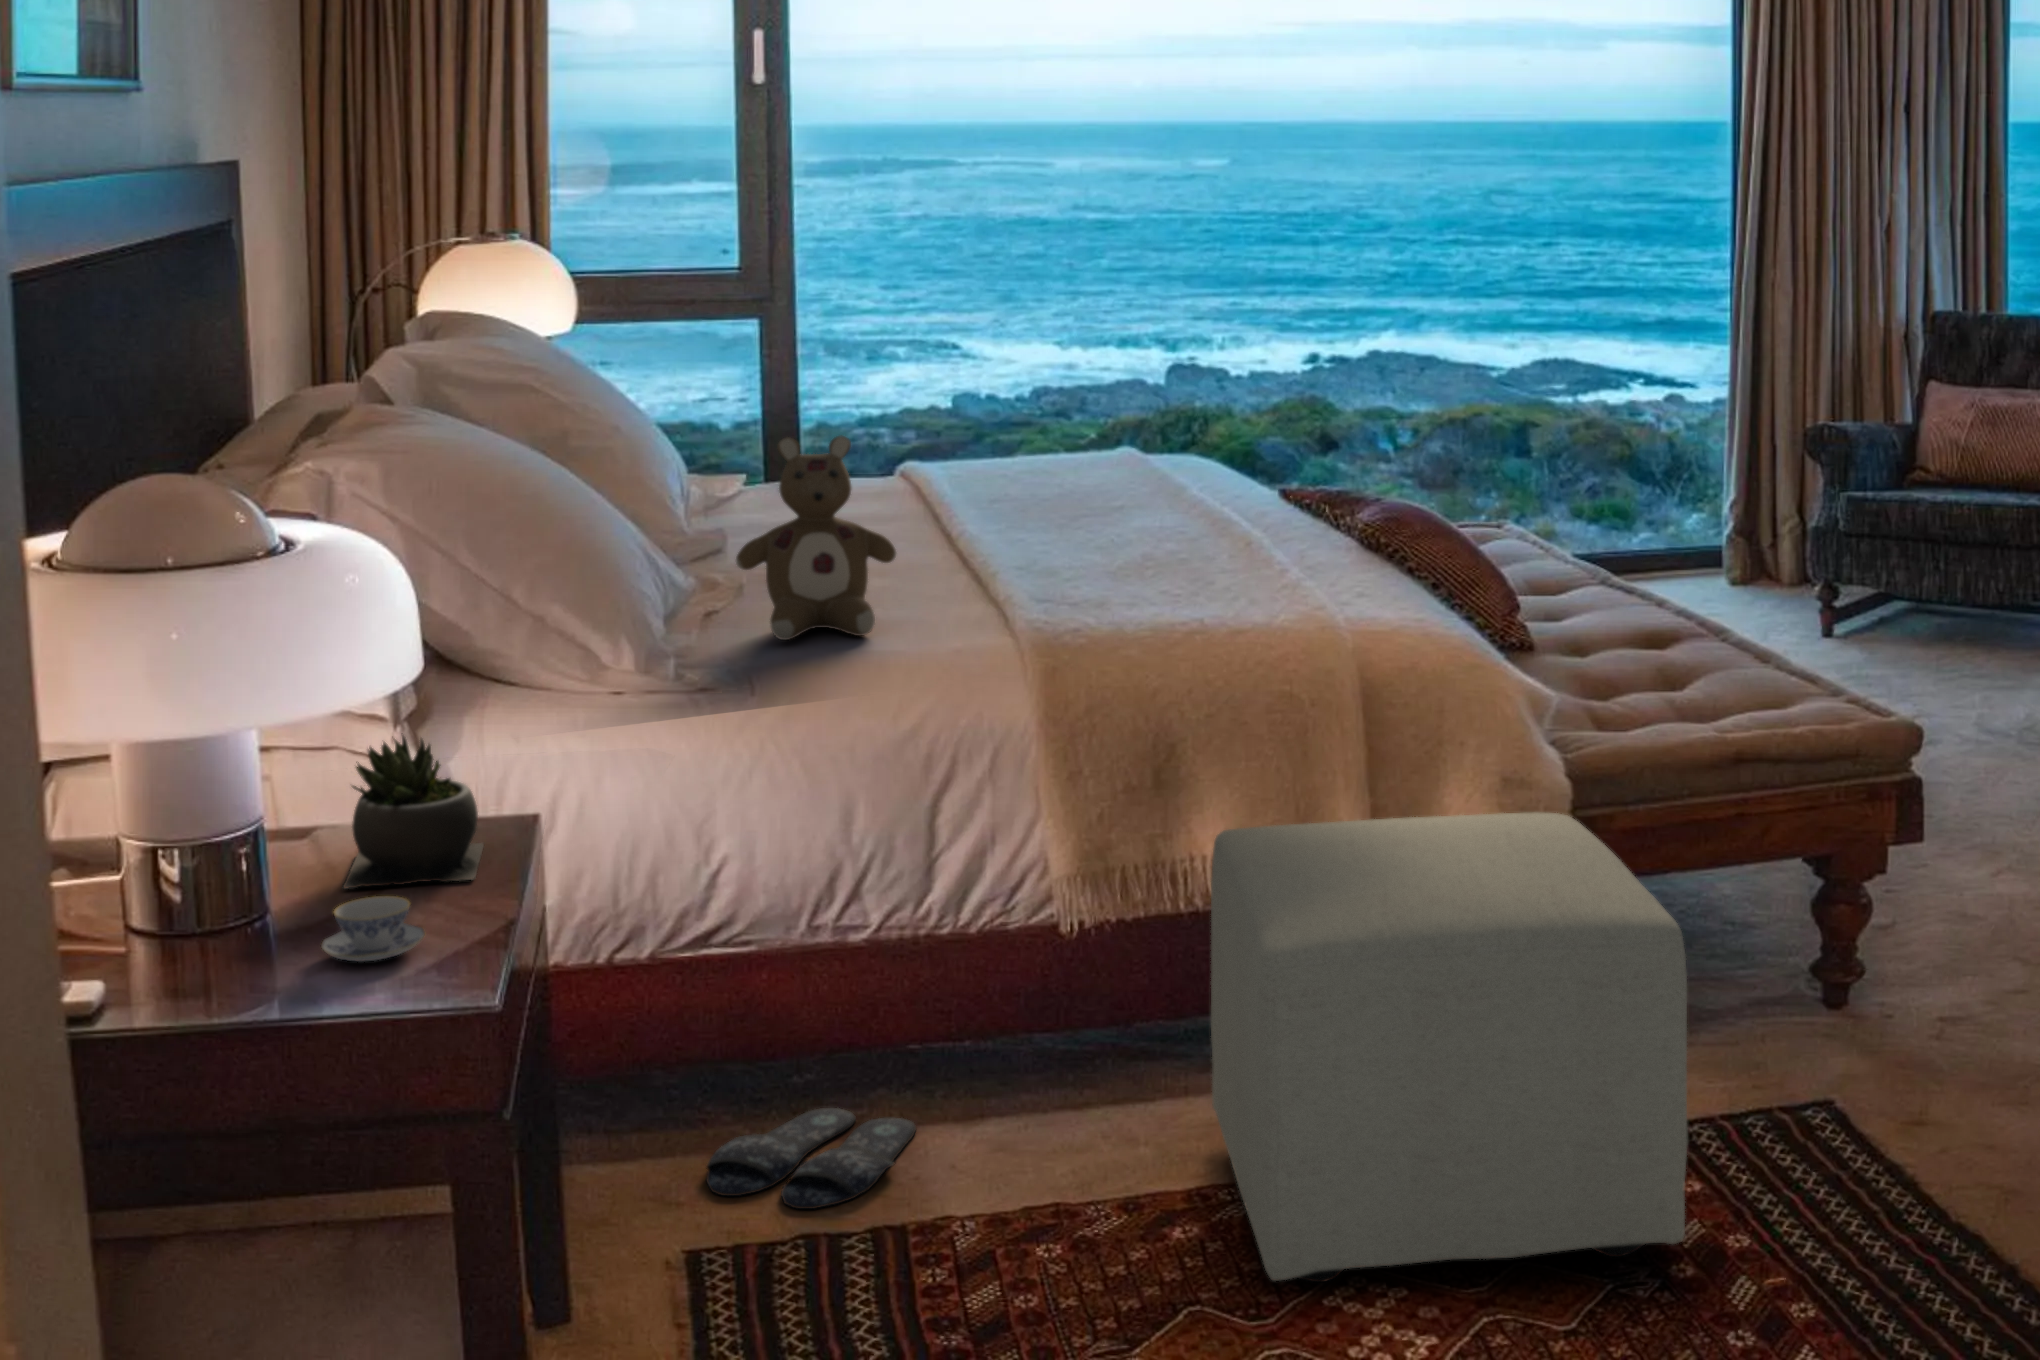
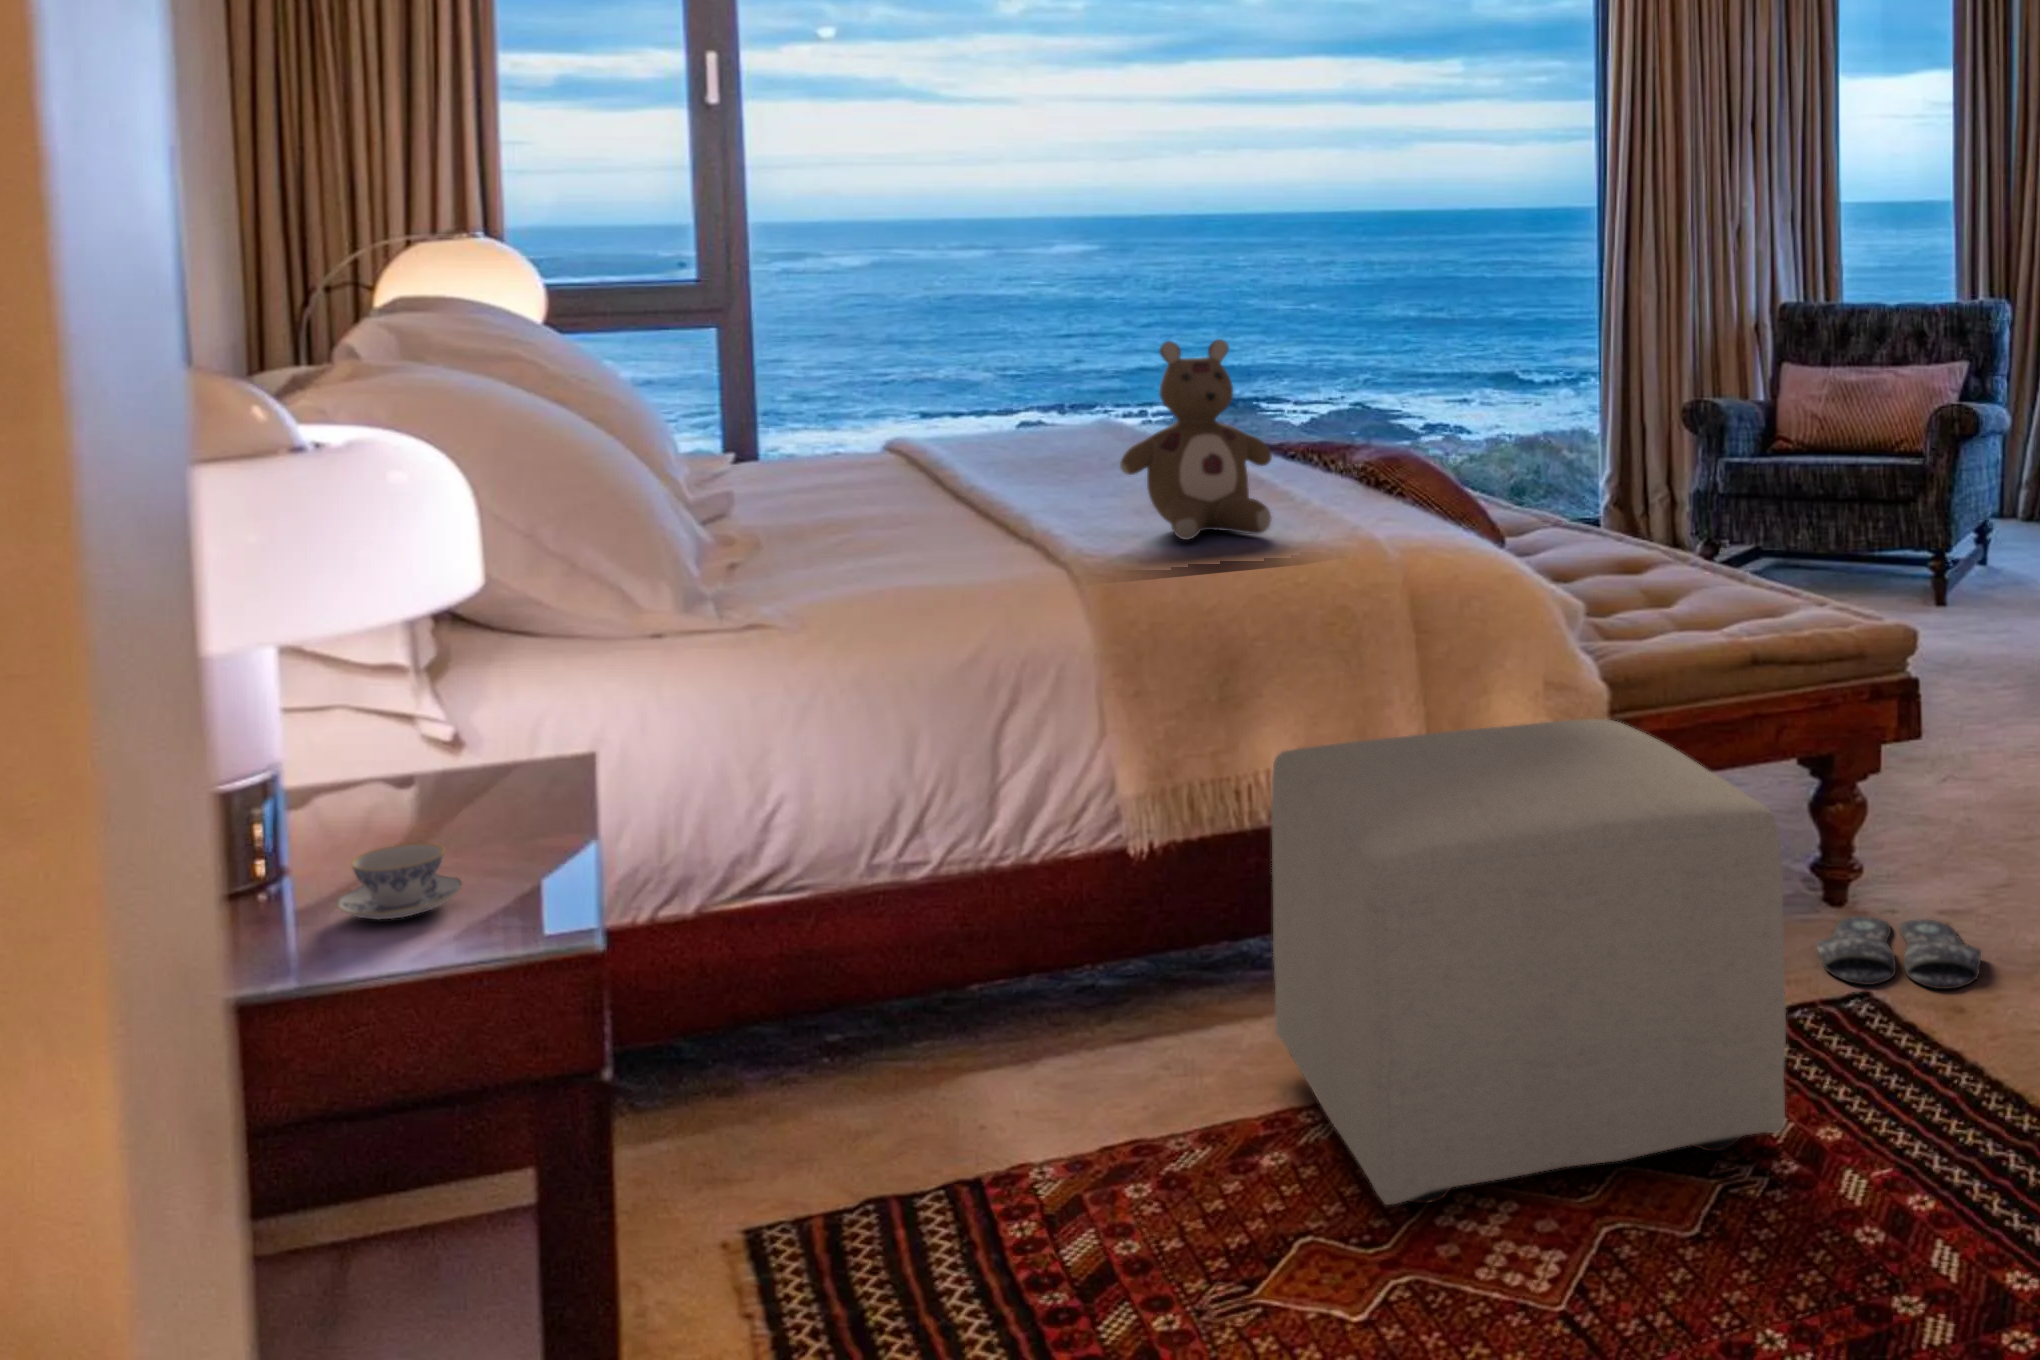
stuffed bear: present [736,436,896,640] -> present [1120,339,1272,540]
succulent plant: present [344,736,484,888] -> none [351,669,512,845]
slippers: present [706,1108,916,1209] -> present [1817,916,1981,989]

